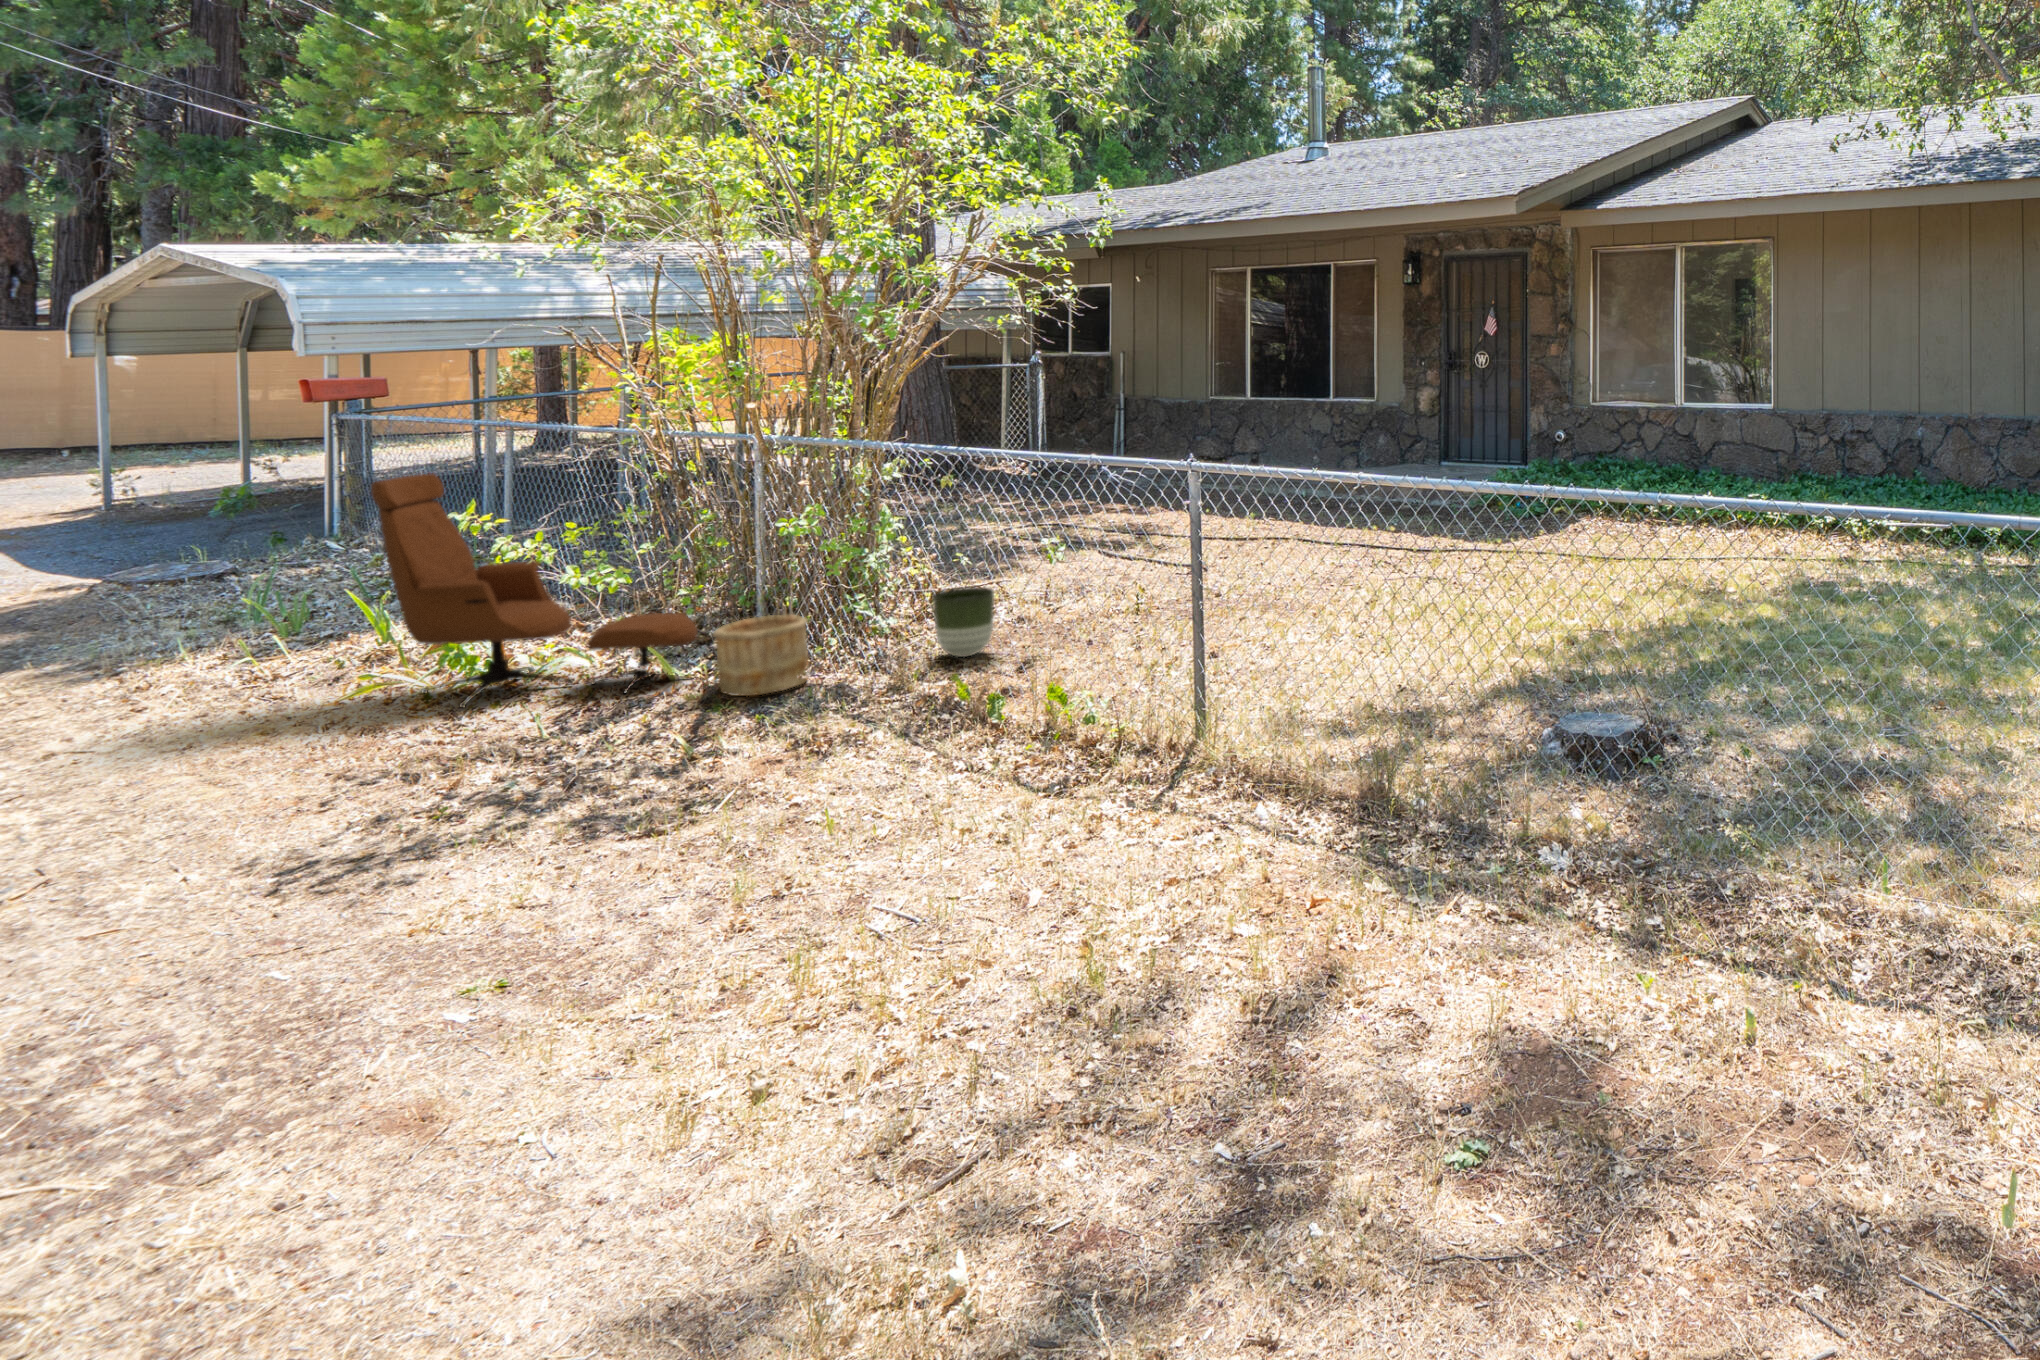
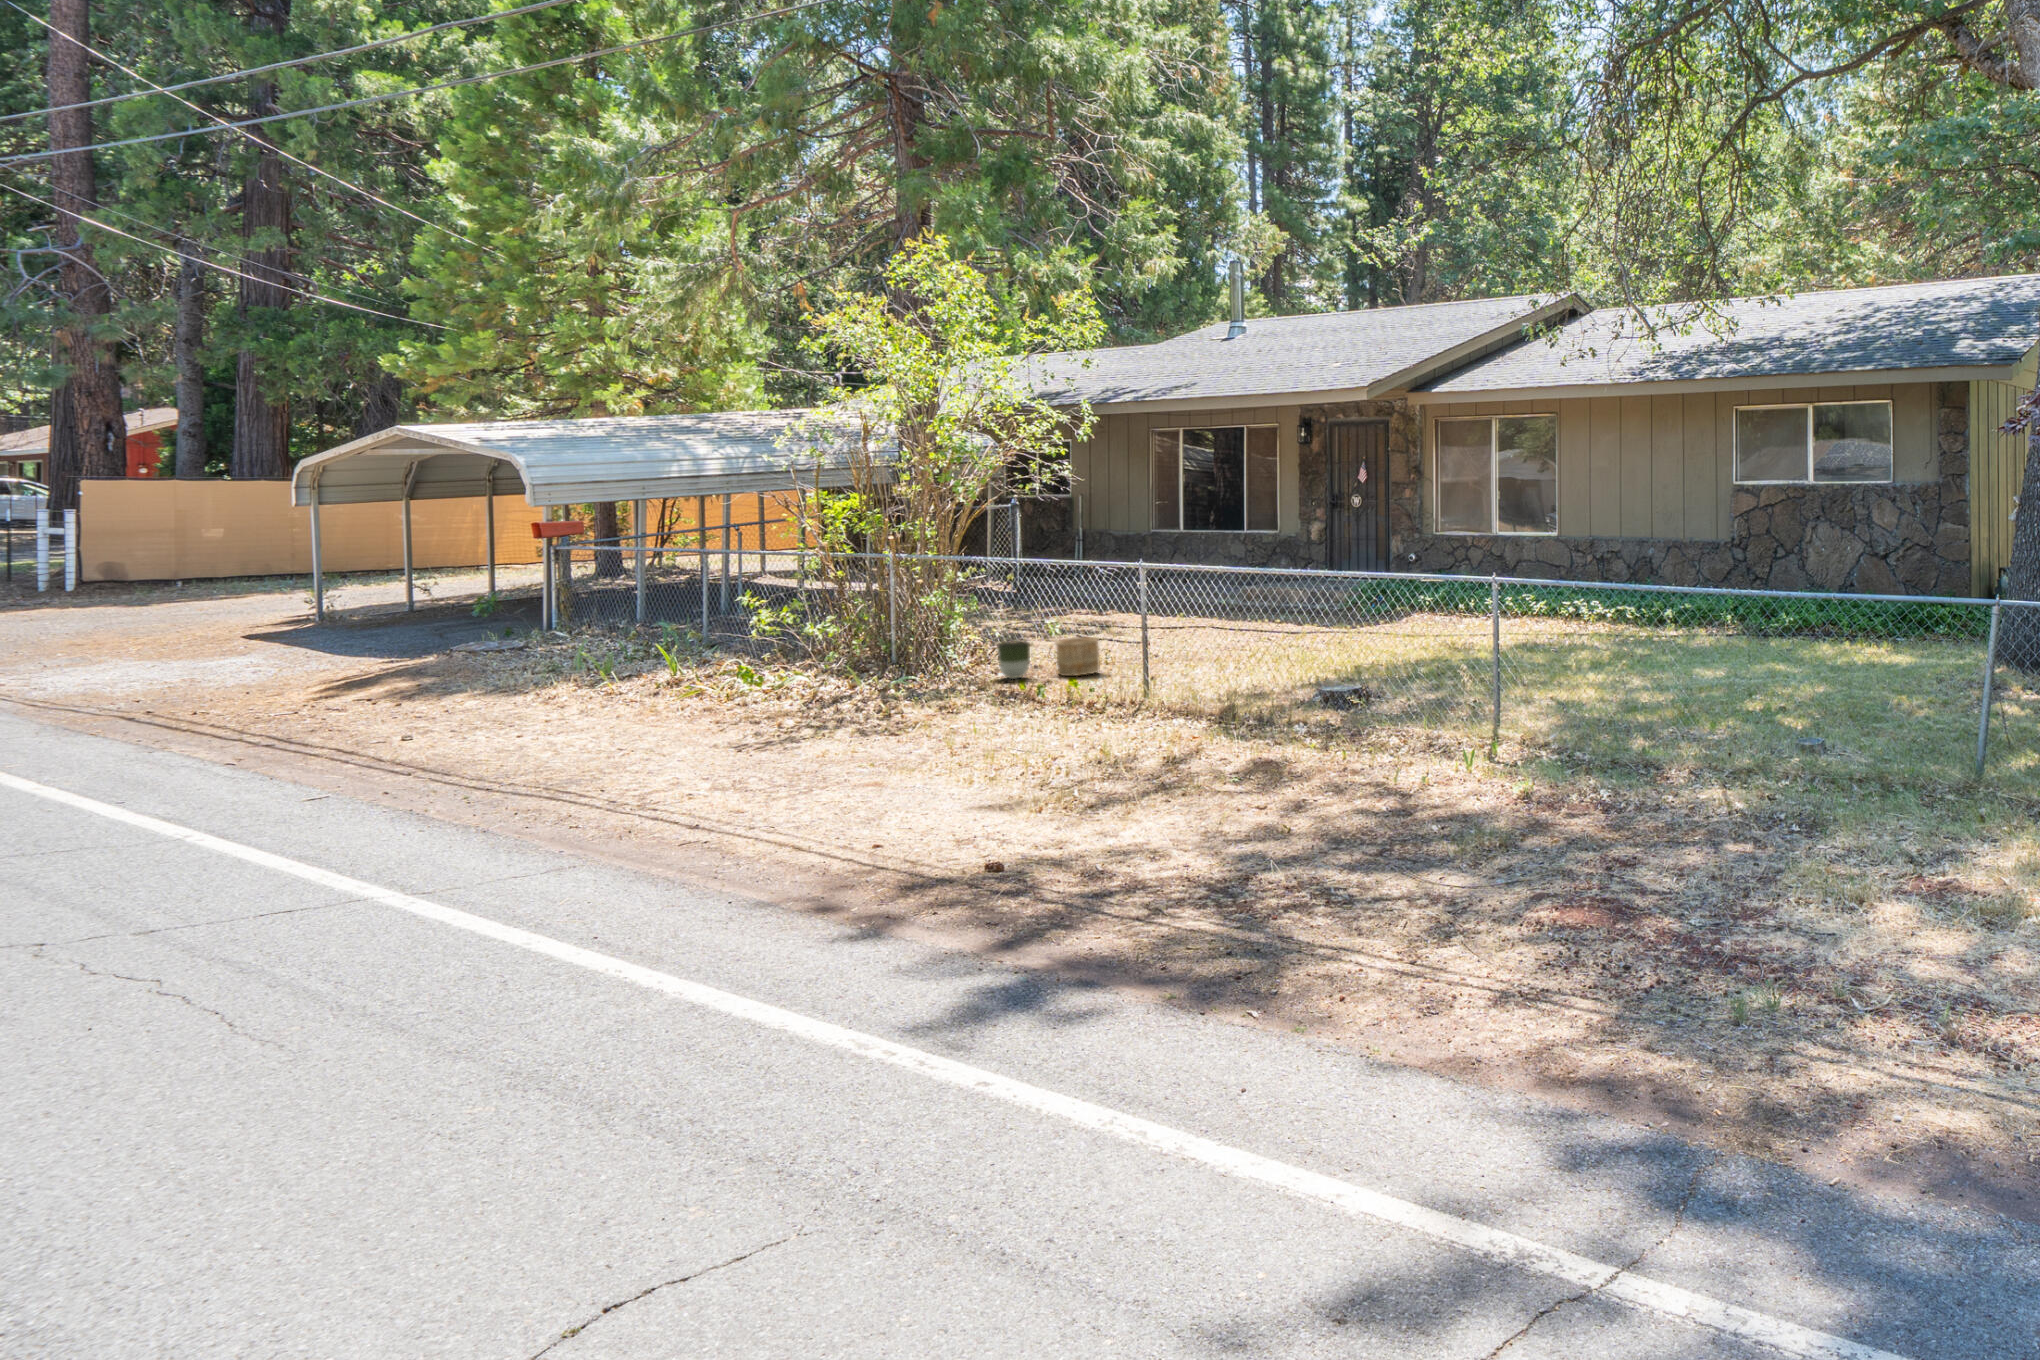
lounge chair: present [371,474,698,708] -> none [700,579,866,703]
wooden bucket: present [713,615,808,696] -> present [1055,637,1099,676]

